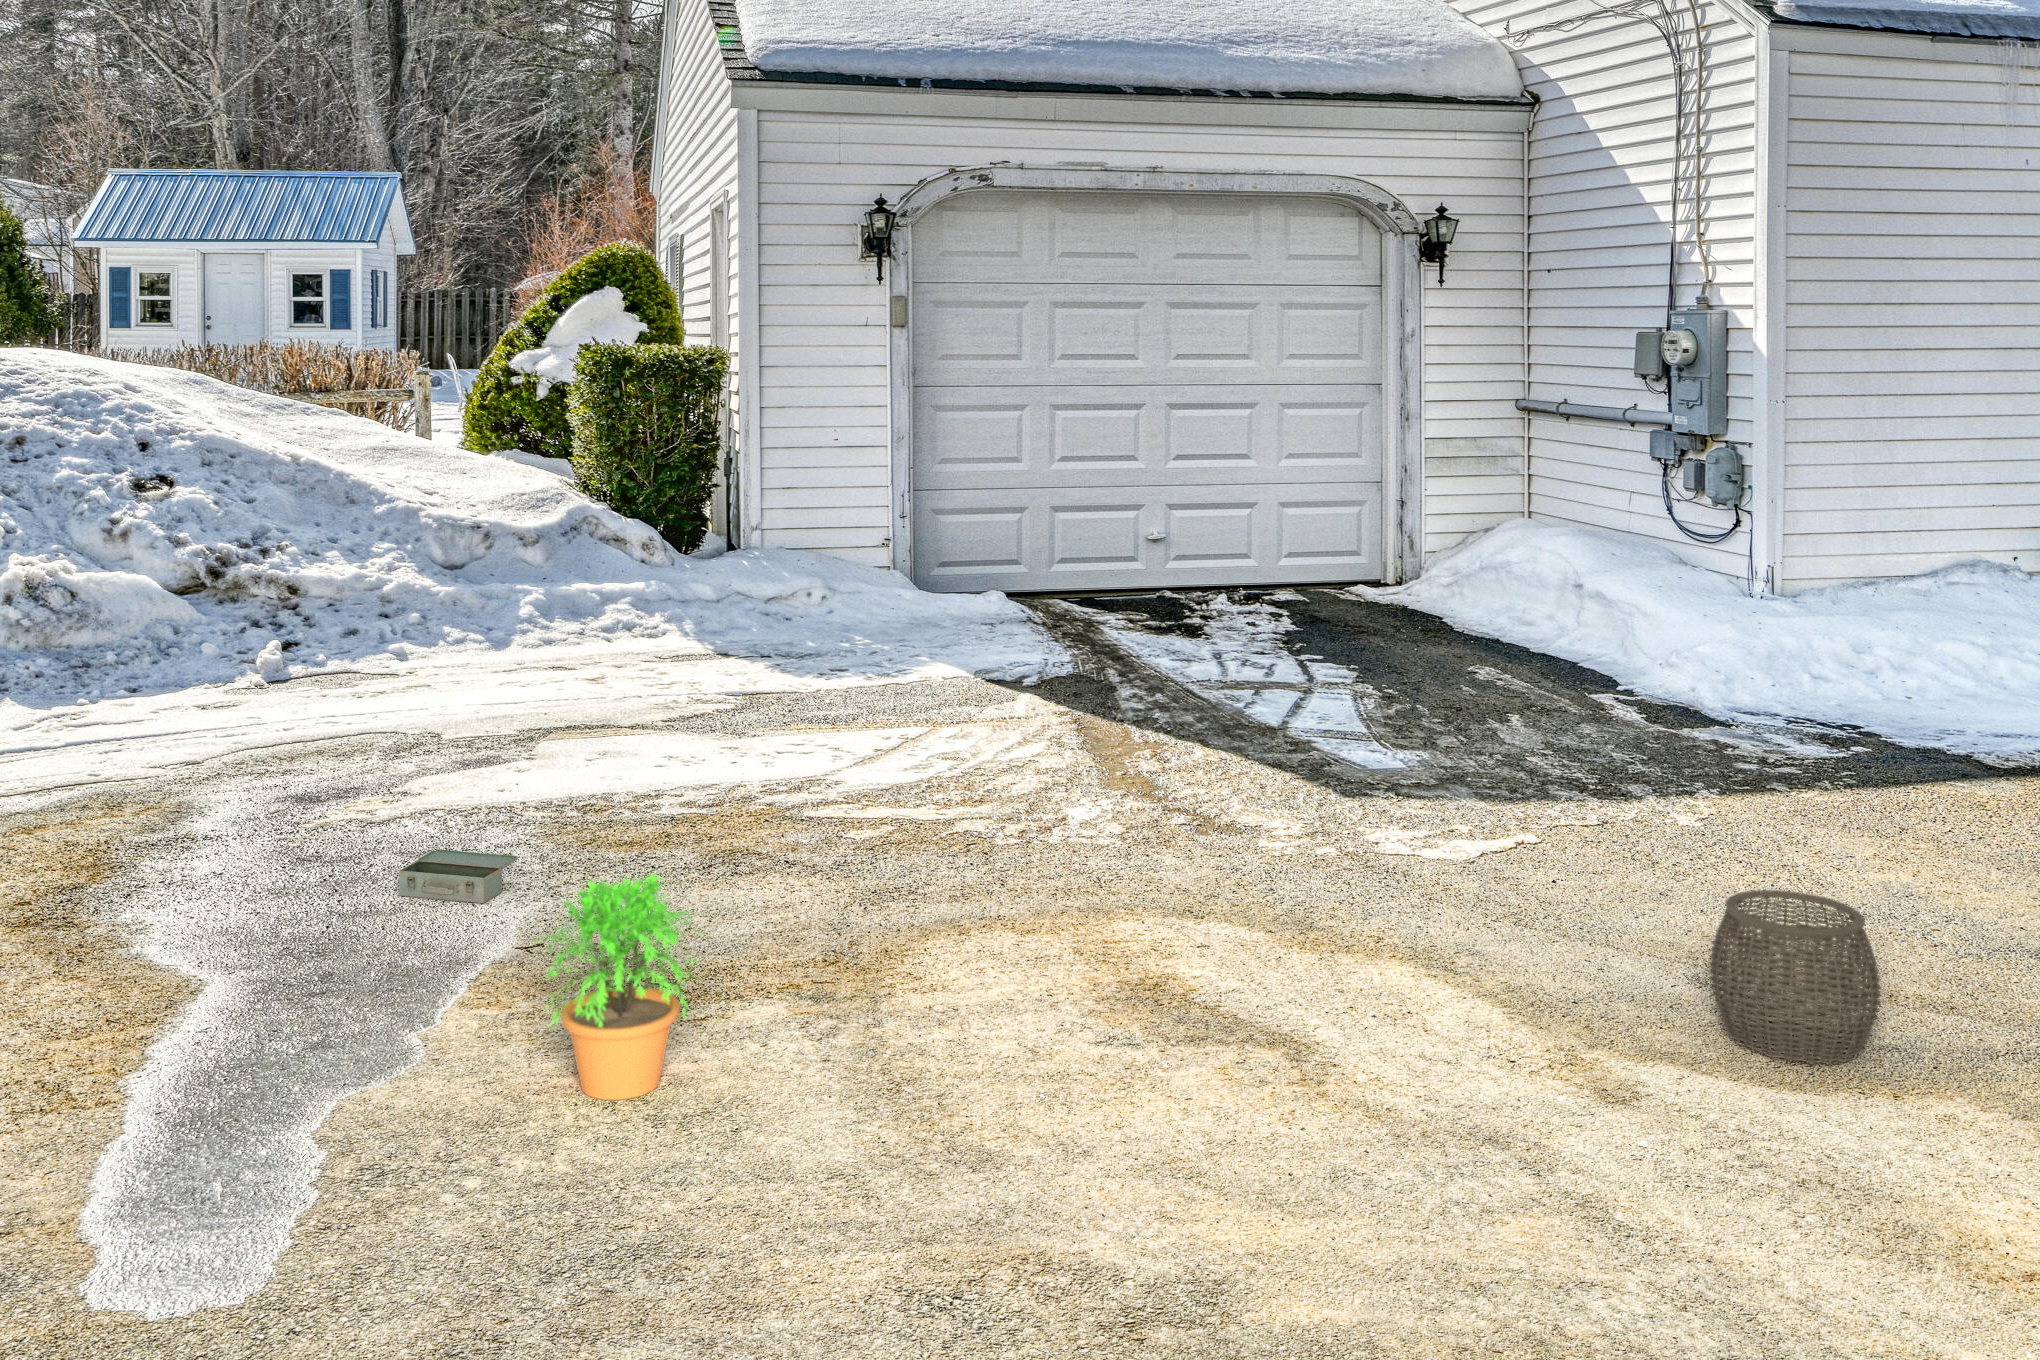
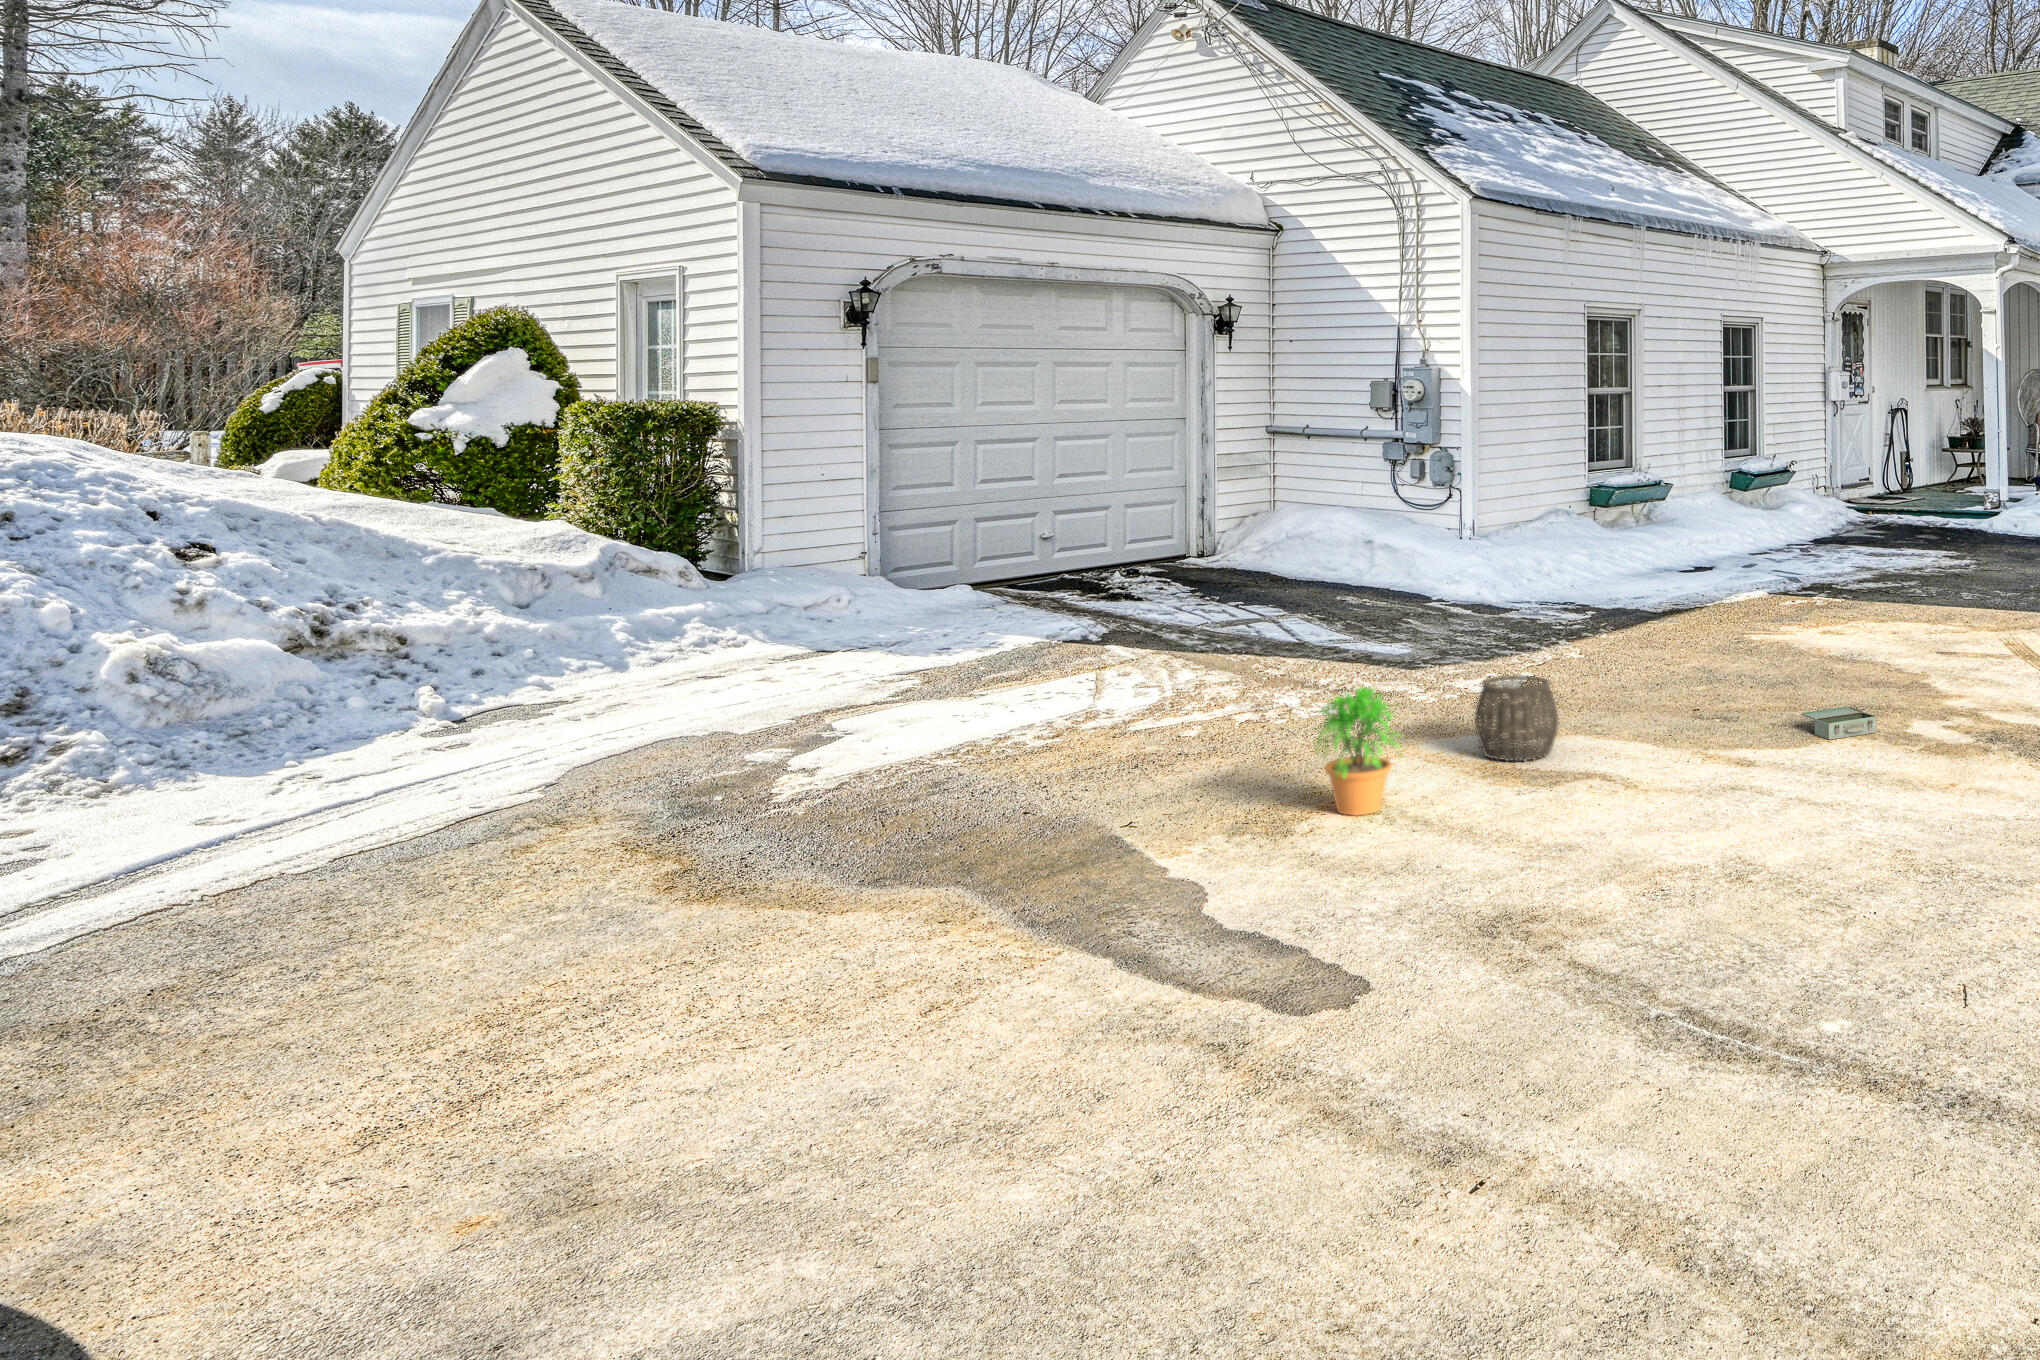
toolbox: present [399,849,518,903] -> present [1801,707,1877,740]
woven basket: present [1709,890,1881,1065] -> present [1475,675,1559,761]

